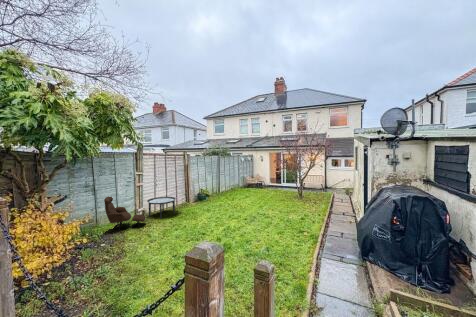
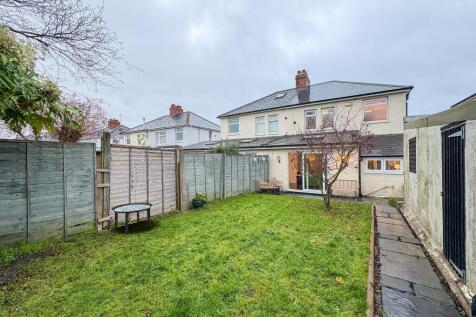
lounge chair: present [104,196,145,231] -> none [31,200,100,253]

